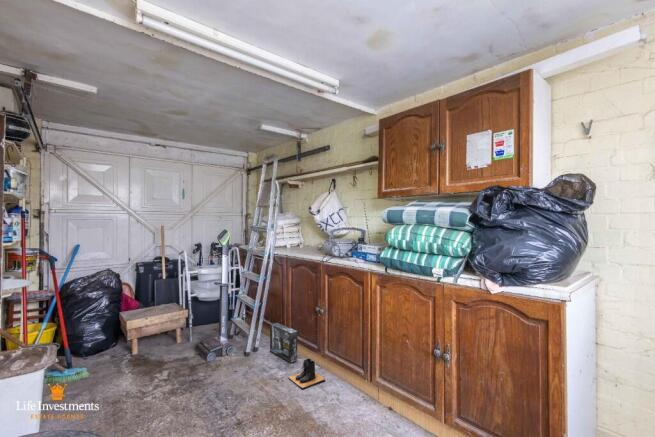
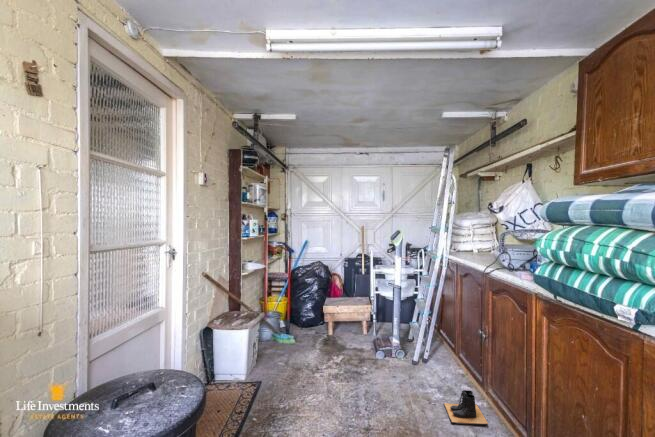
box: present [270,323,297,362] -> none [442,337,468,388]

